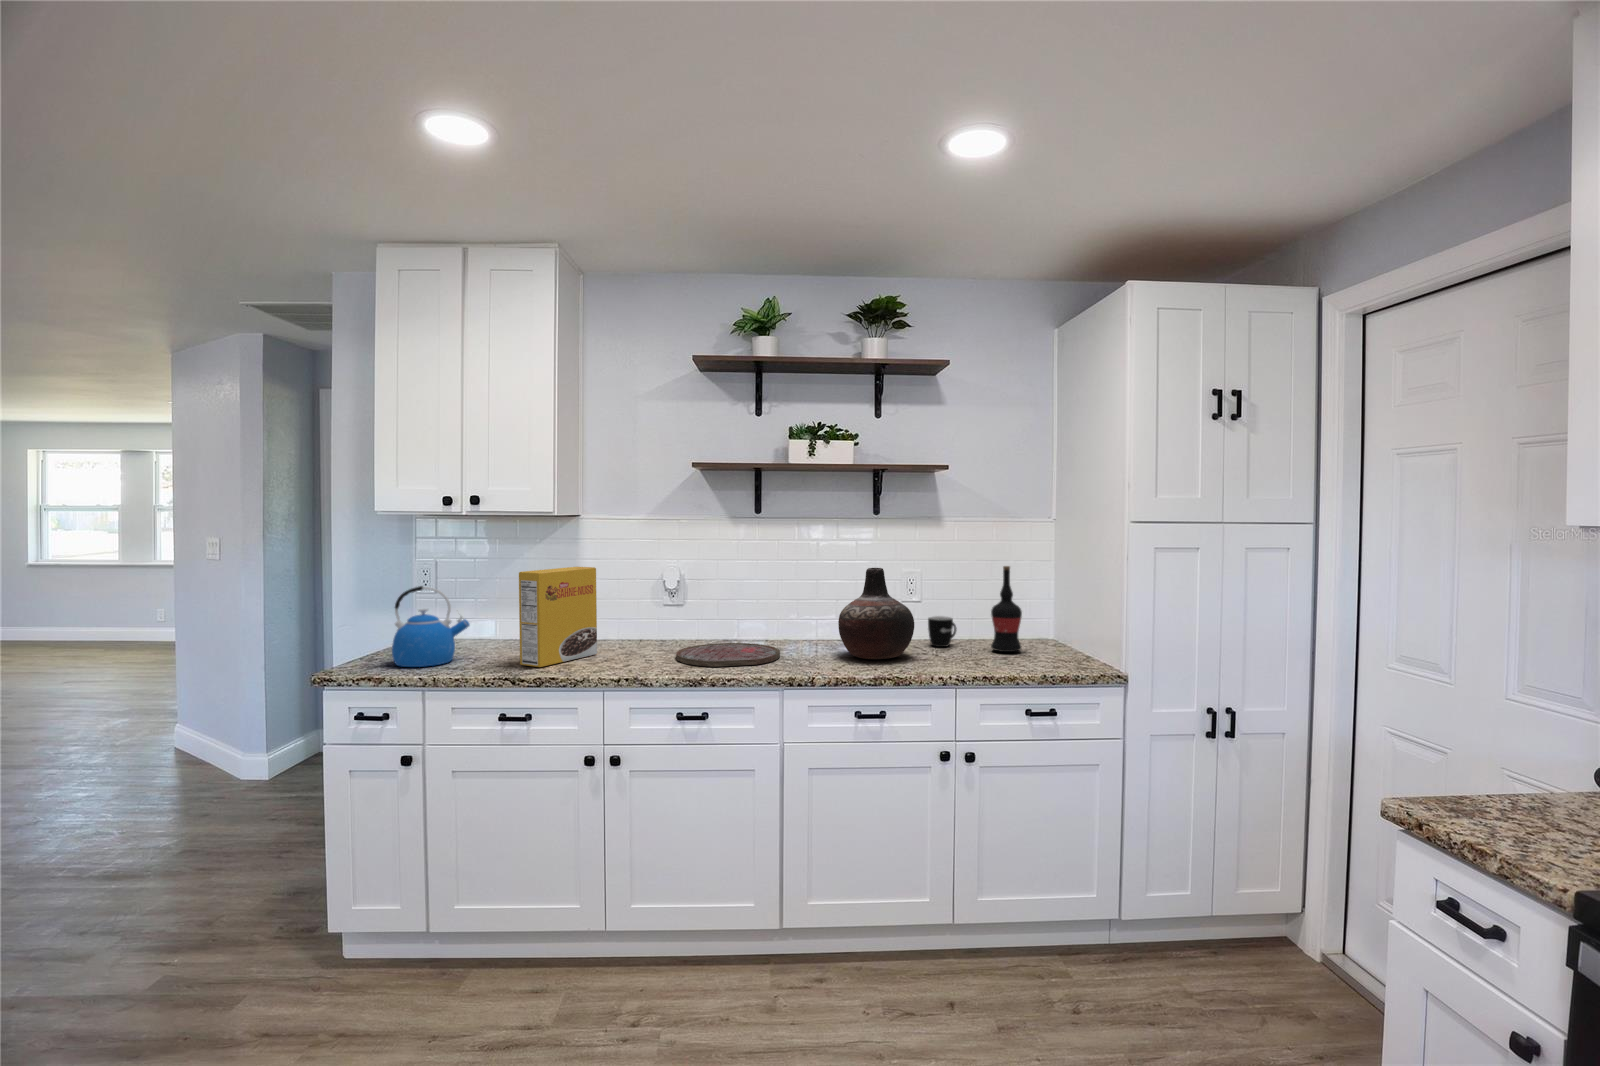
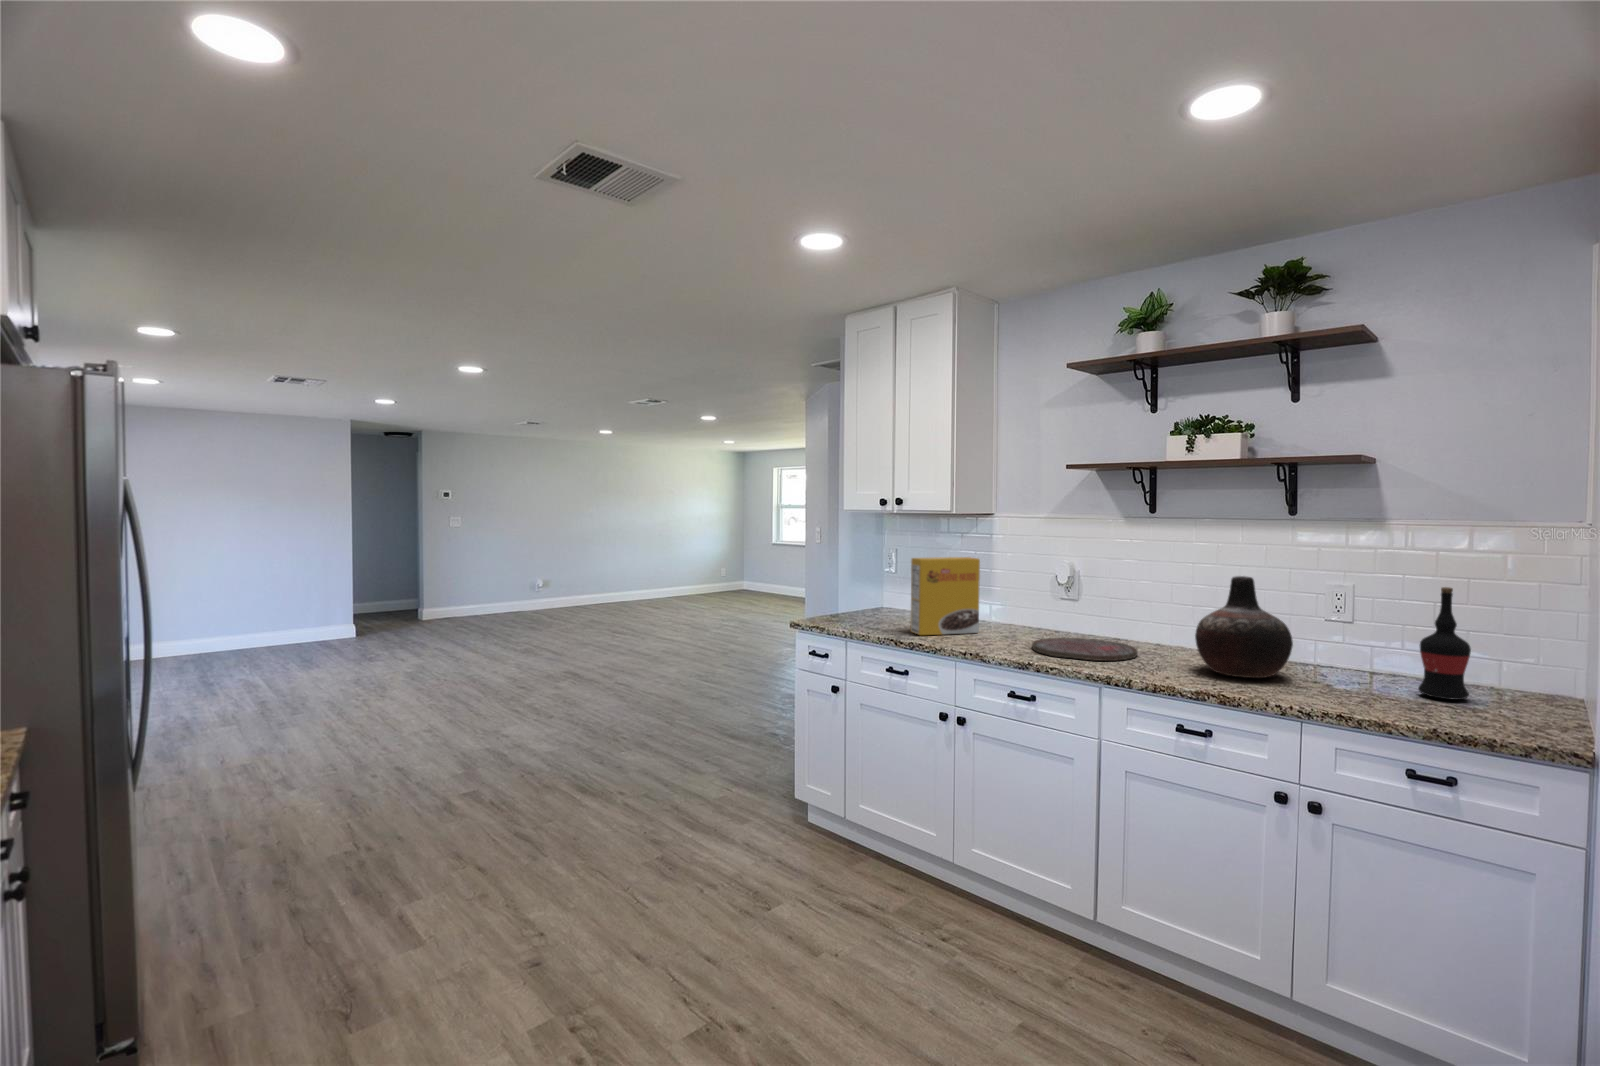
kettle: present [392,586,470,667] -> none [836,564,888,624]
mug: present [928,616,957,647] -> none [1339,642,1386,680]

